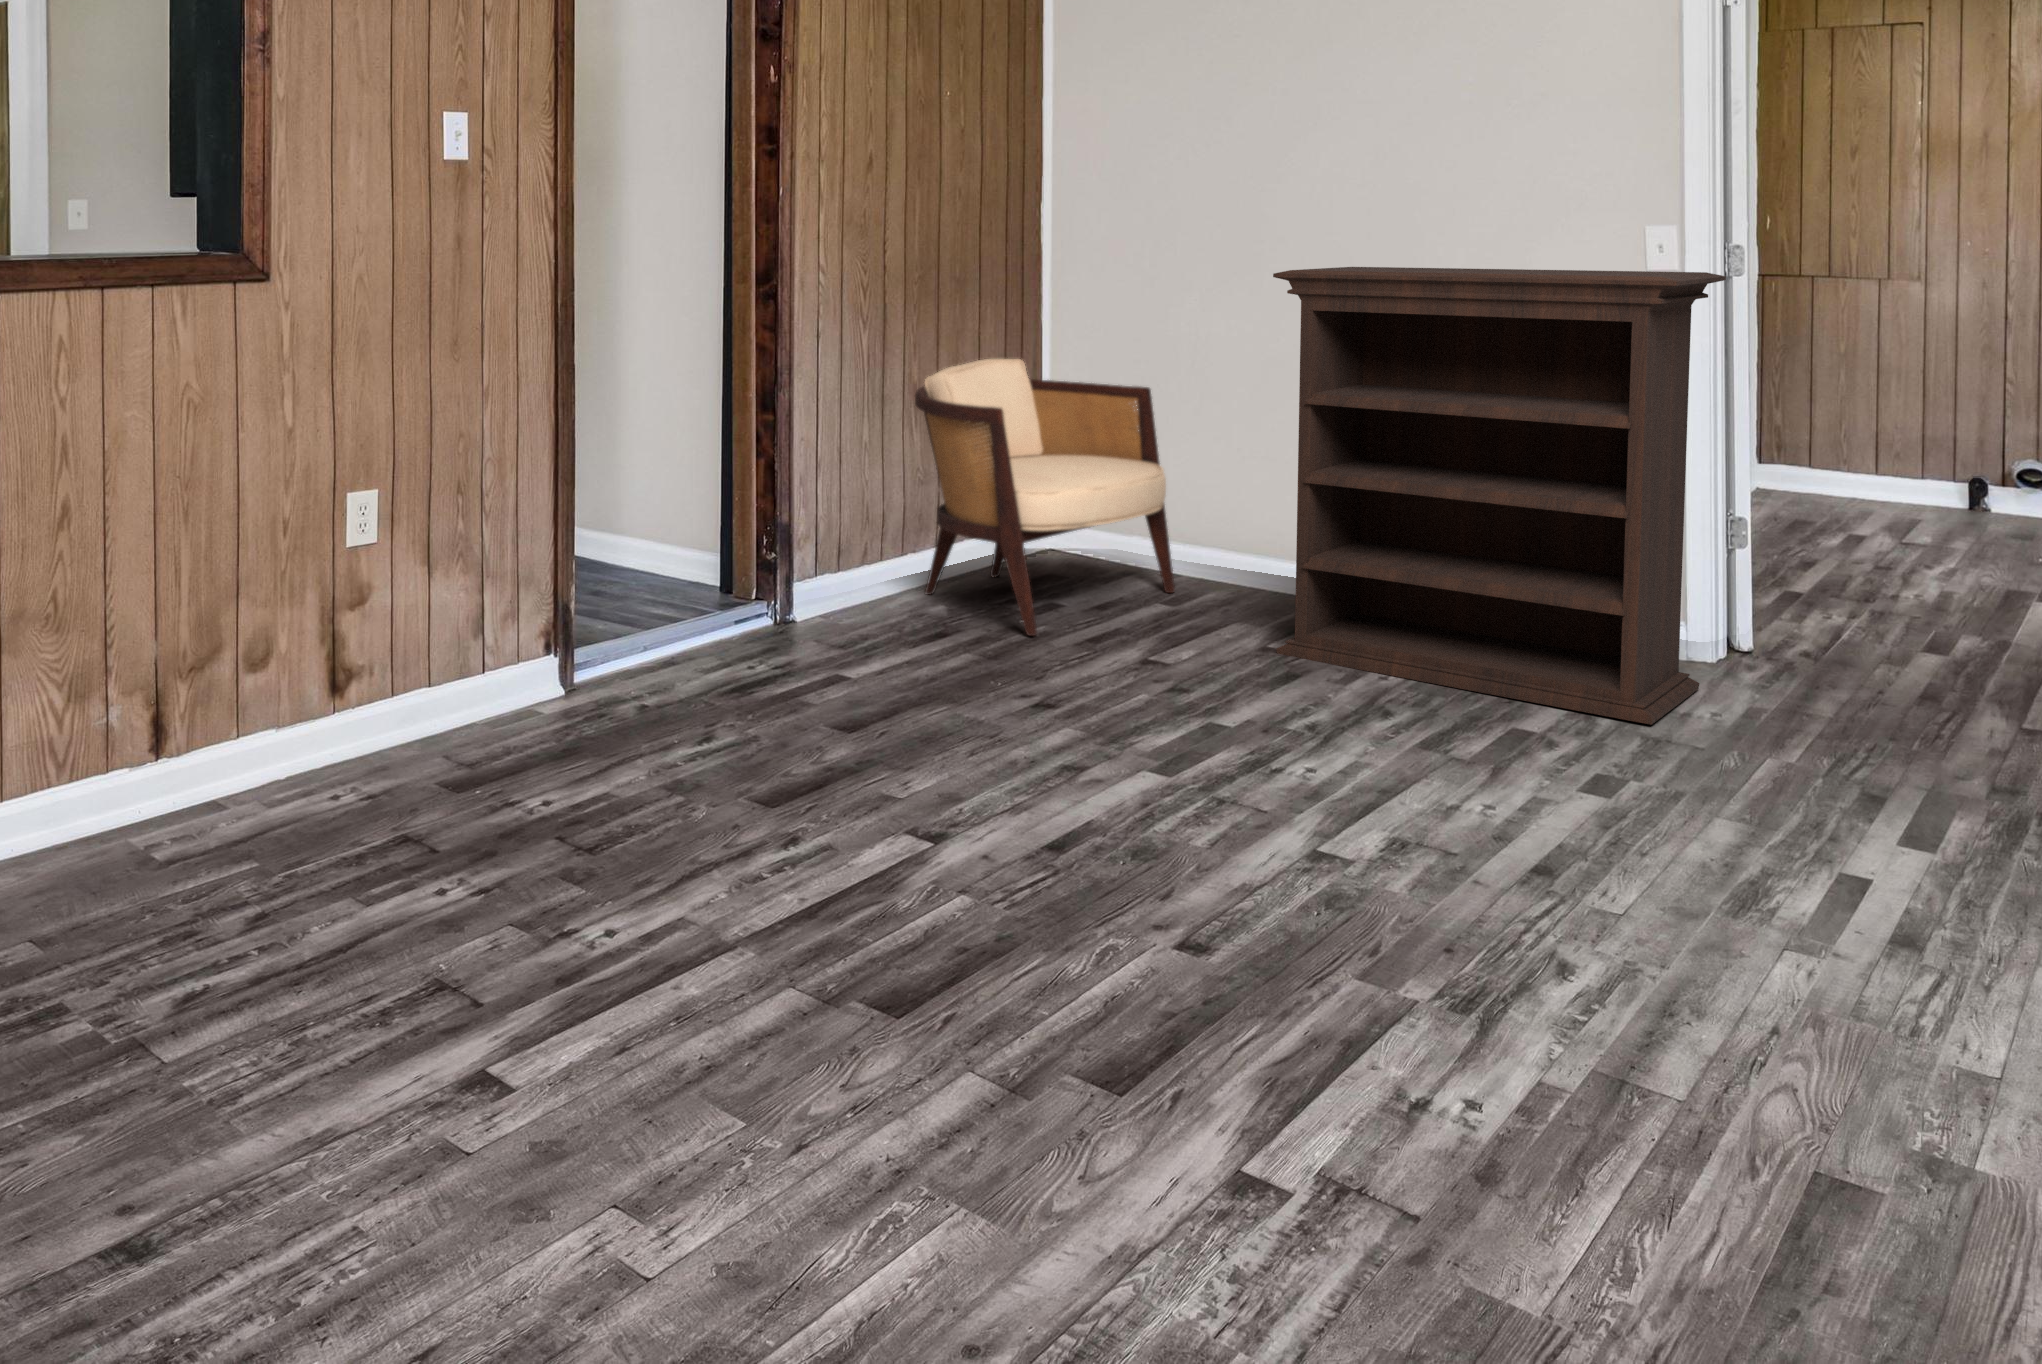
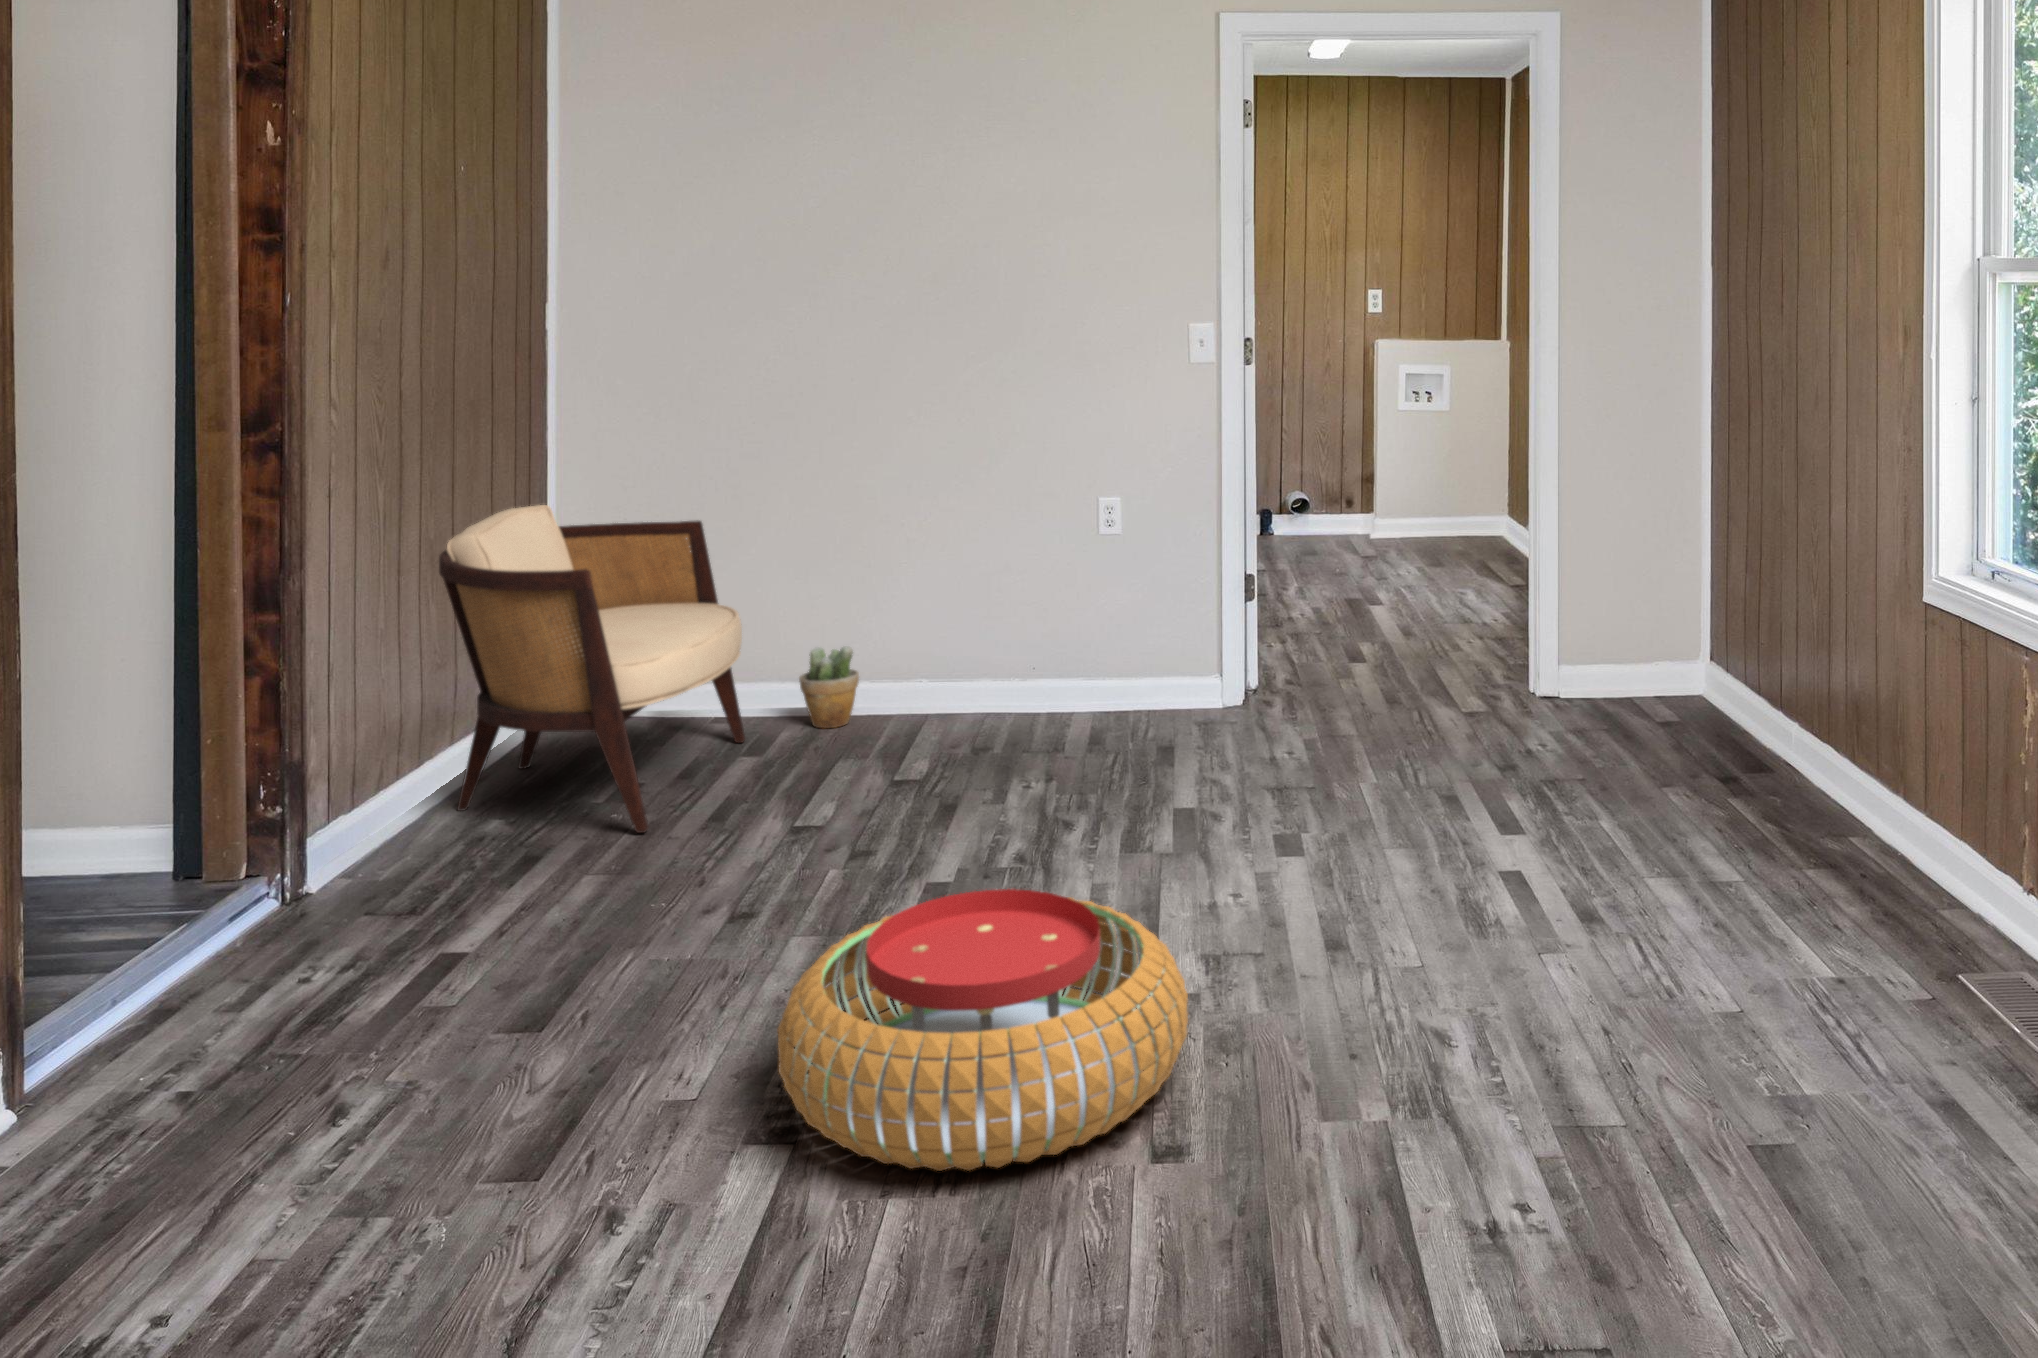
bookshelf: present [1273,267,1726,725] -> none [886,371,1263,786]
potted plant: none [1232,520,1290,598] -> present [799,646,859,728]
pouf: none [935,701,1300,917] -> present [778,889,1188,1171]

